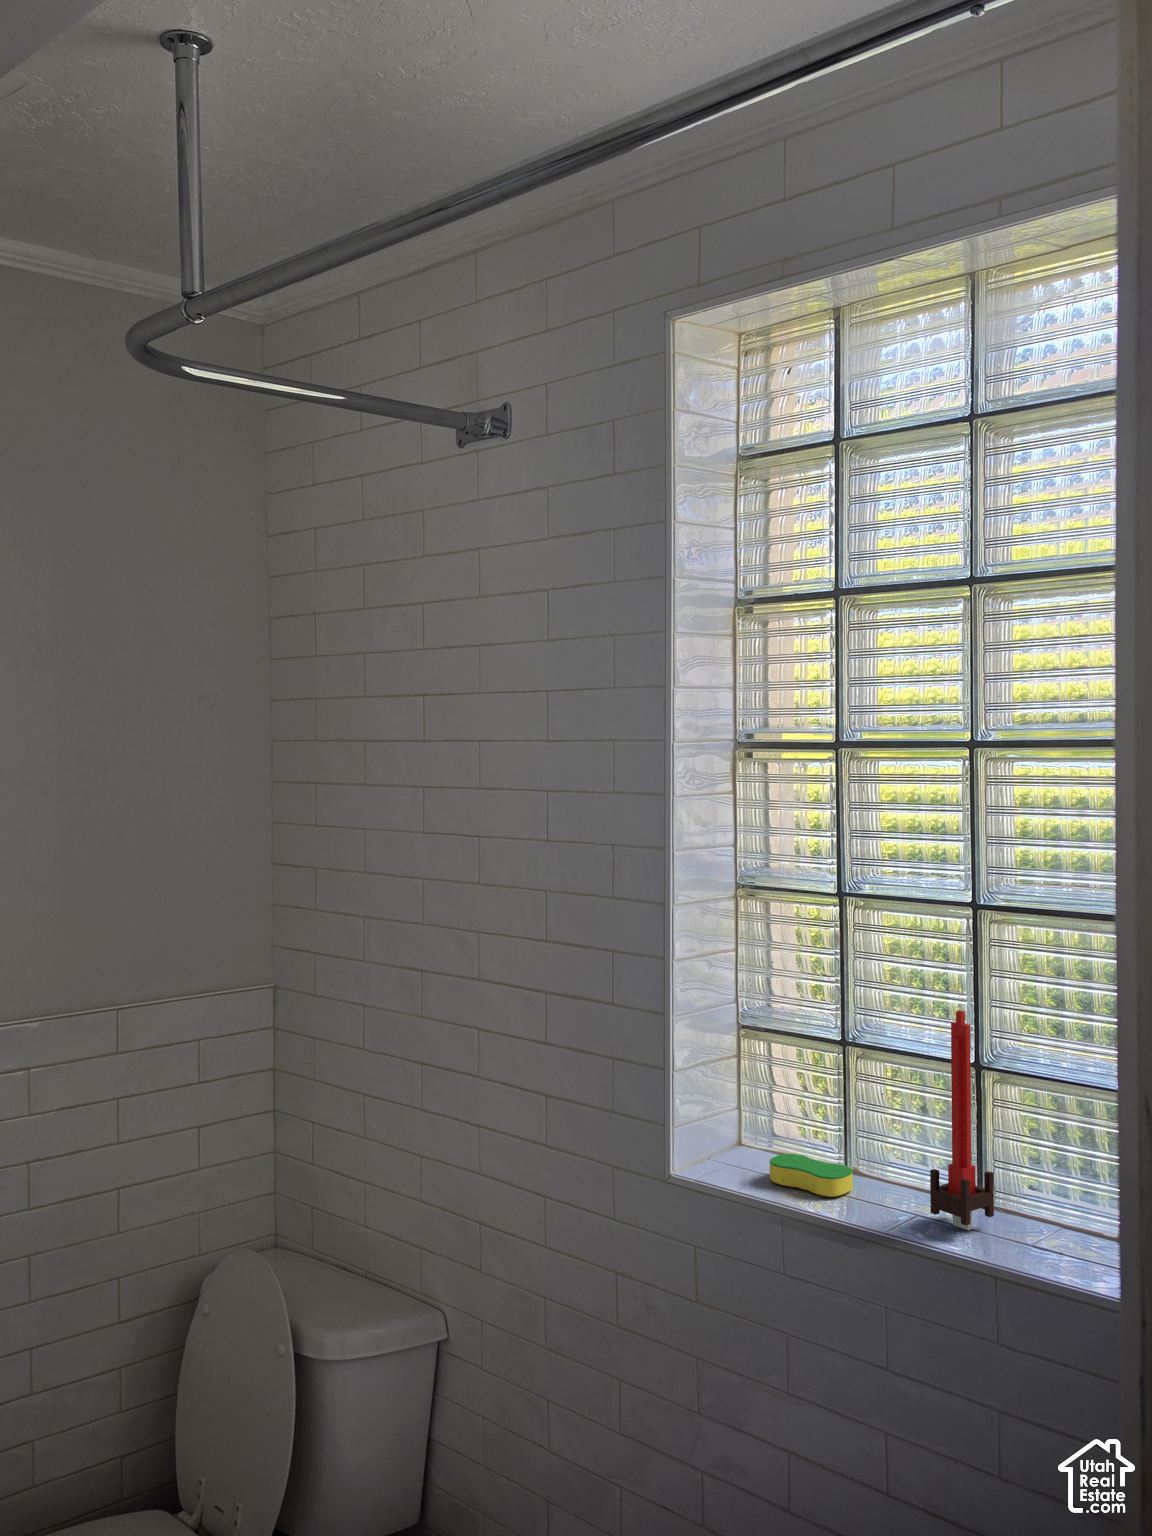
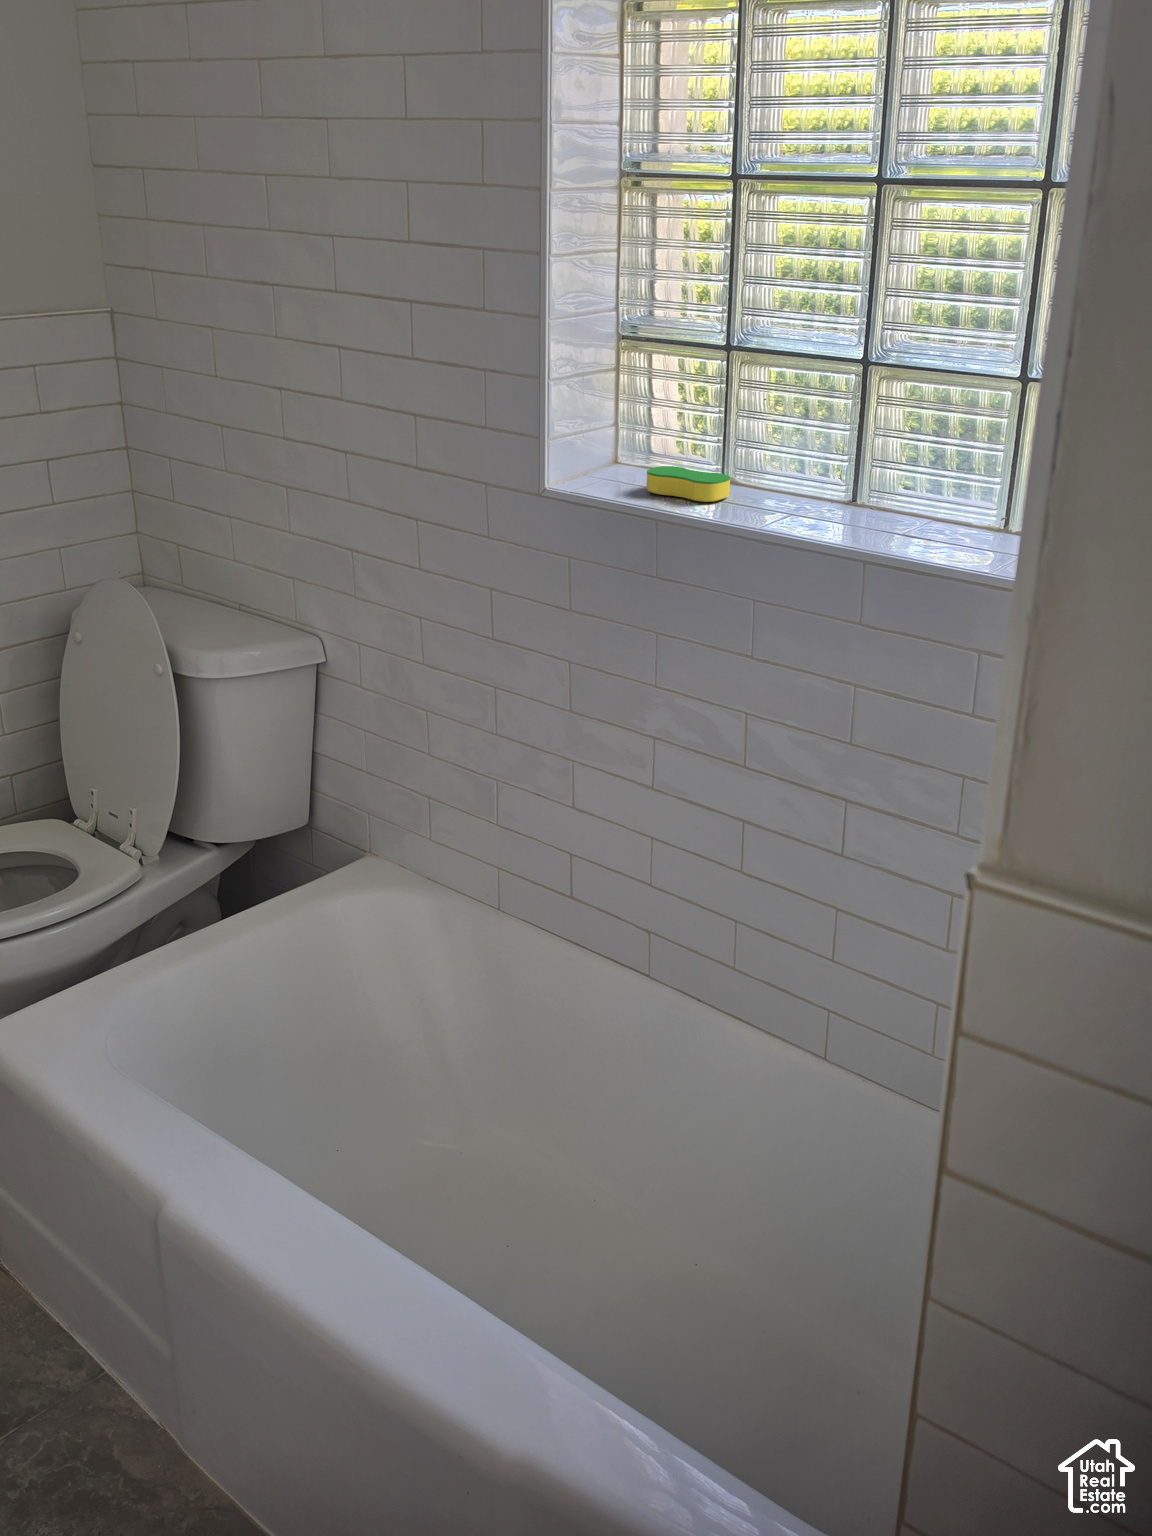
candle: present [930,1011,994,1230] -> none [806,296,871,523]

